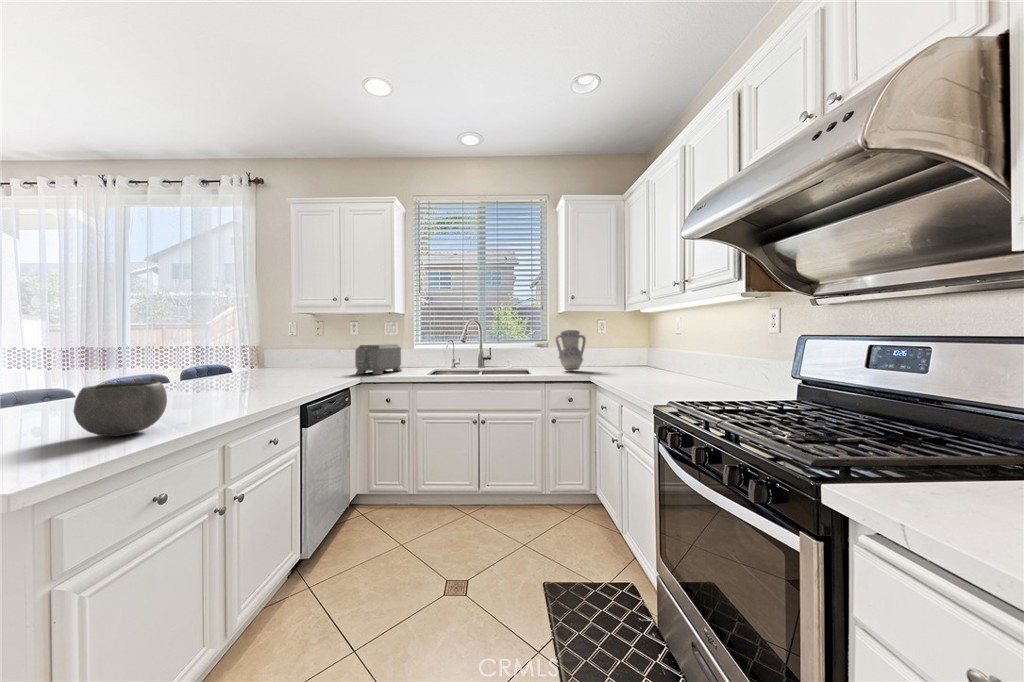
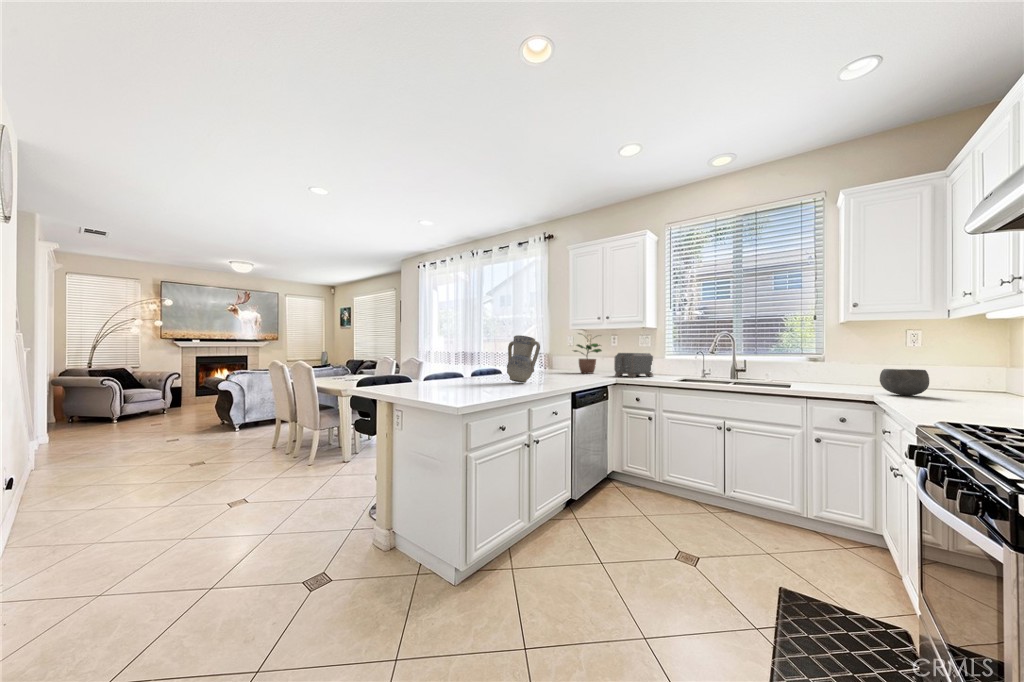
potted plant: none [294,319,338,372] -> present [574,333,602,374]
vase: present [555,330,586,371] -> present [507,335,540,383]
ceramic bowl: present [73,382,167,436] -> present [880,369,929,396]

